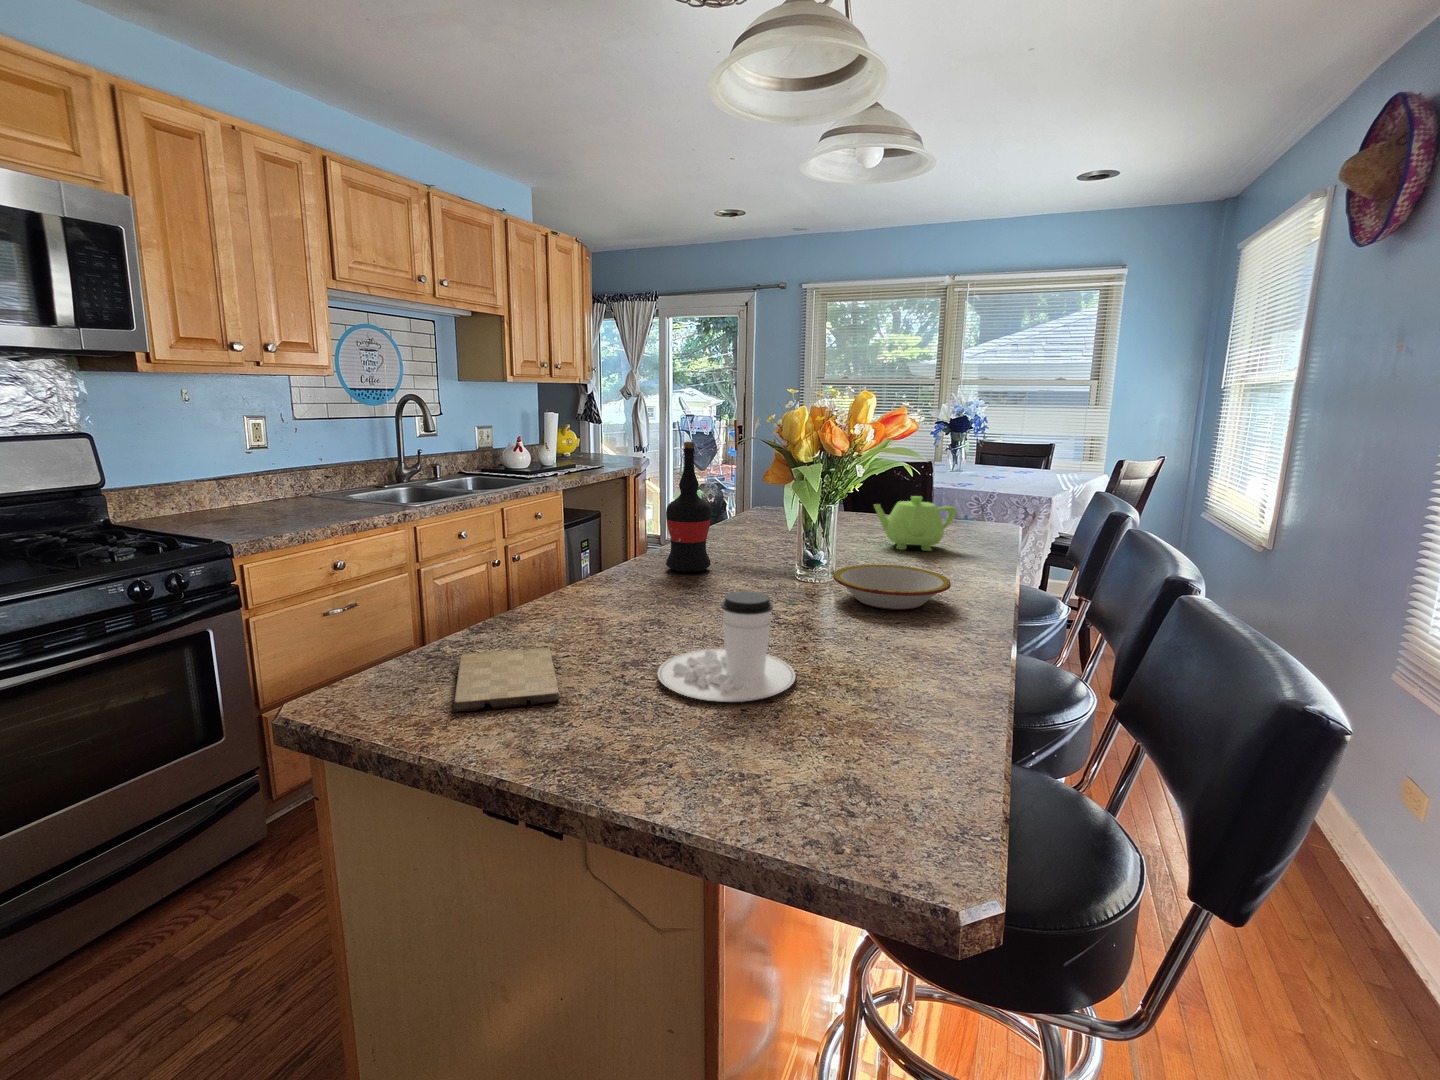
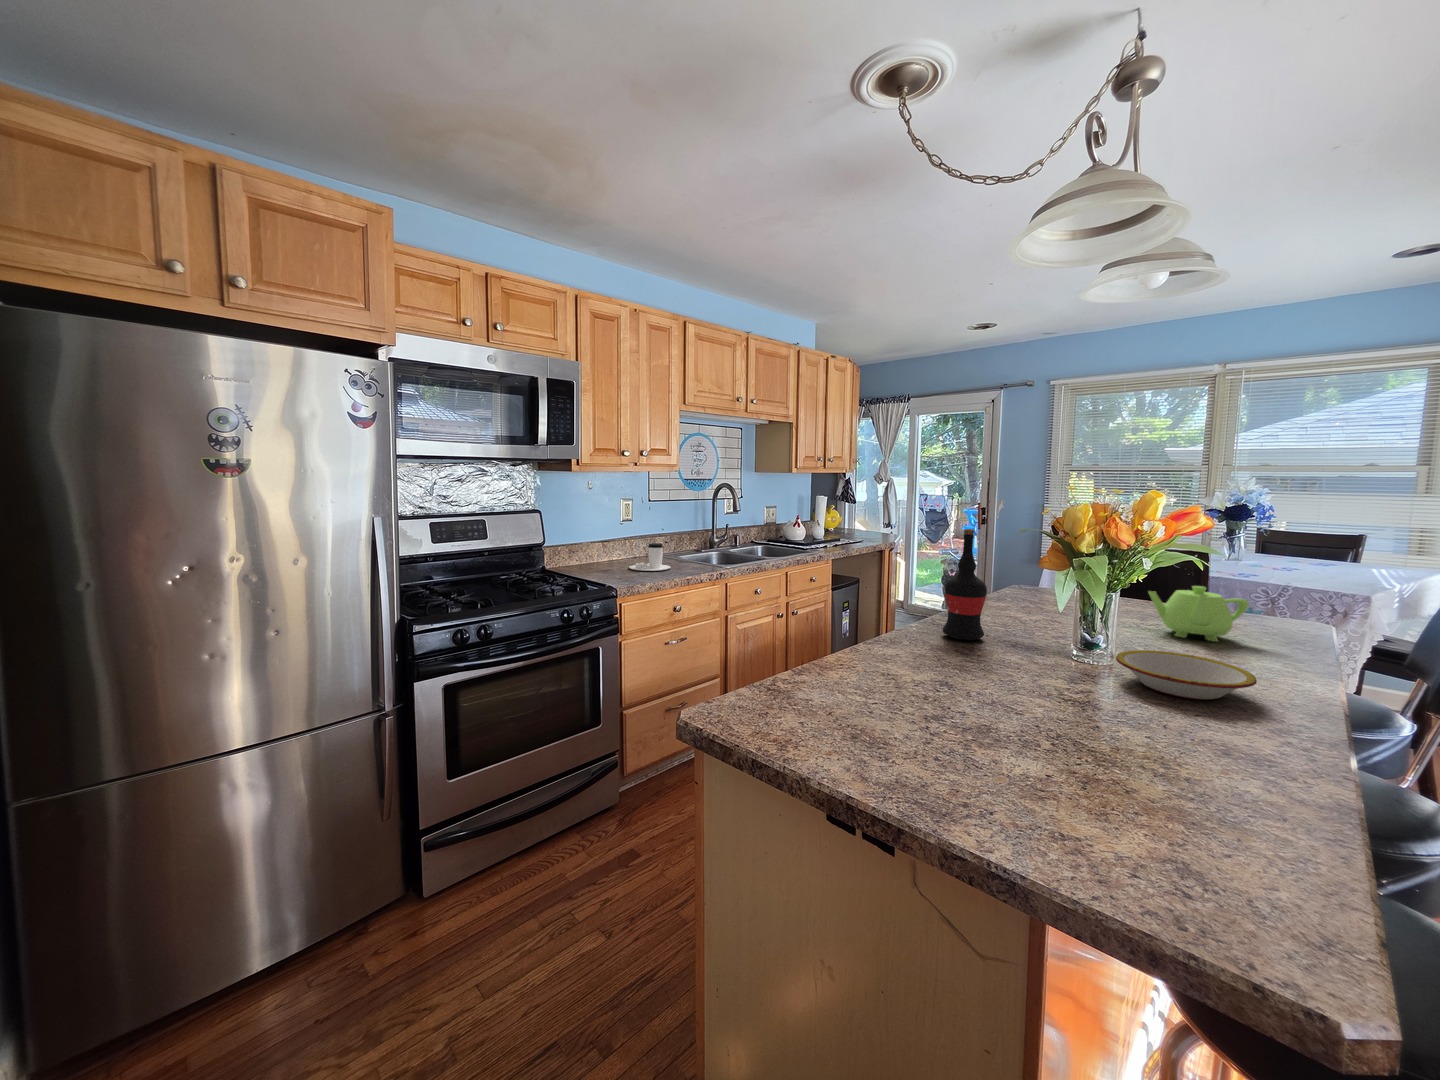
coffee cup: present [658,591,795,702] -> present [629,543,671,571]
cutting board: present [453,648,560,712] -> none [794,690,879,739]

